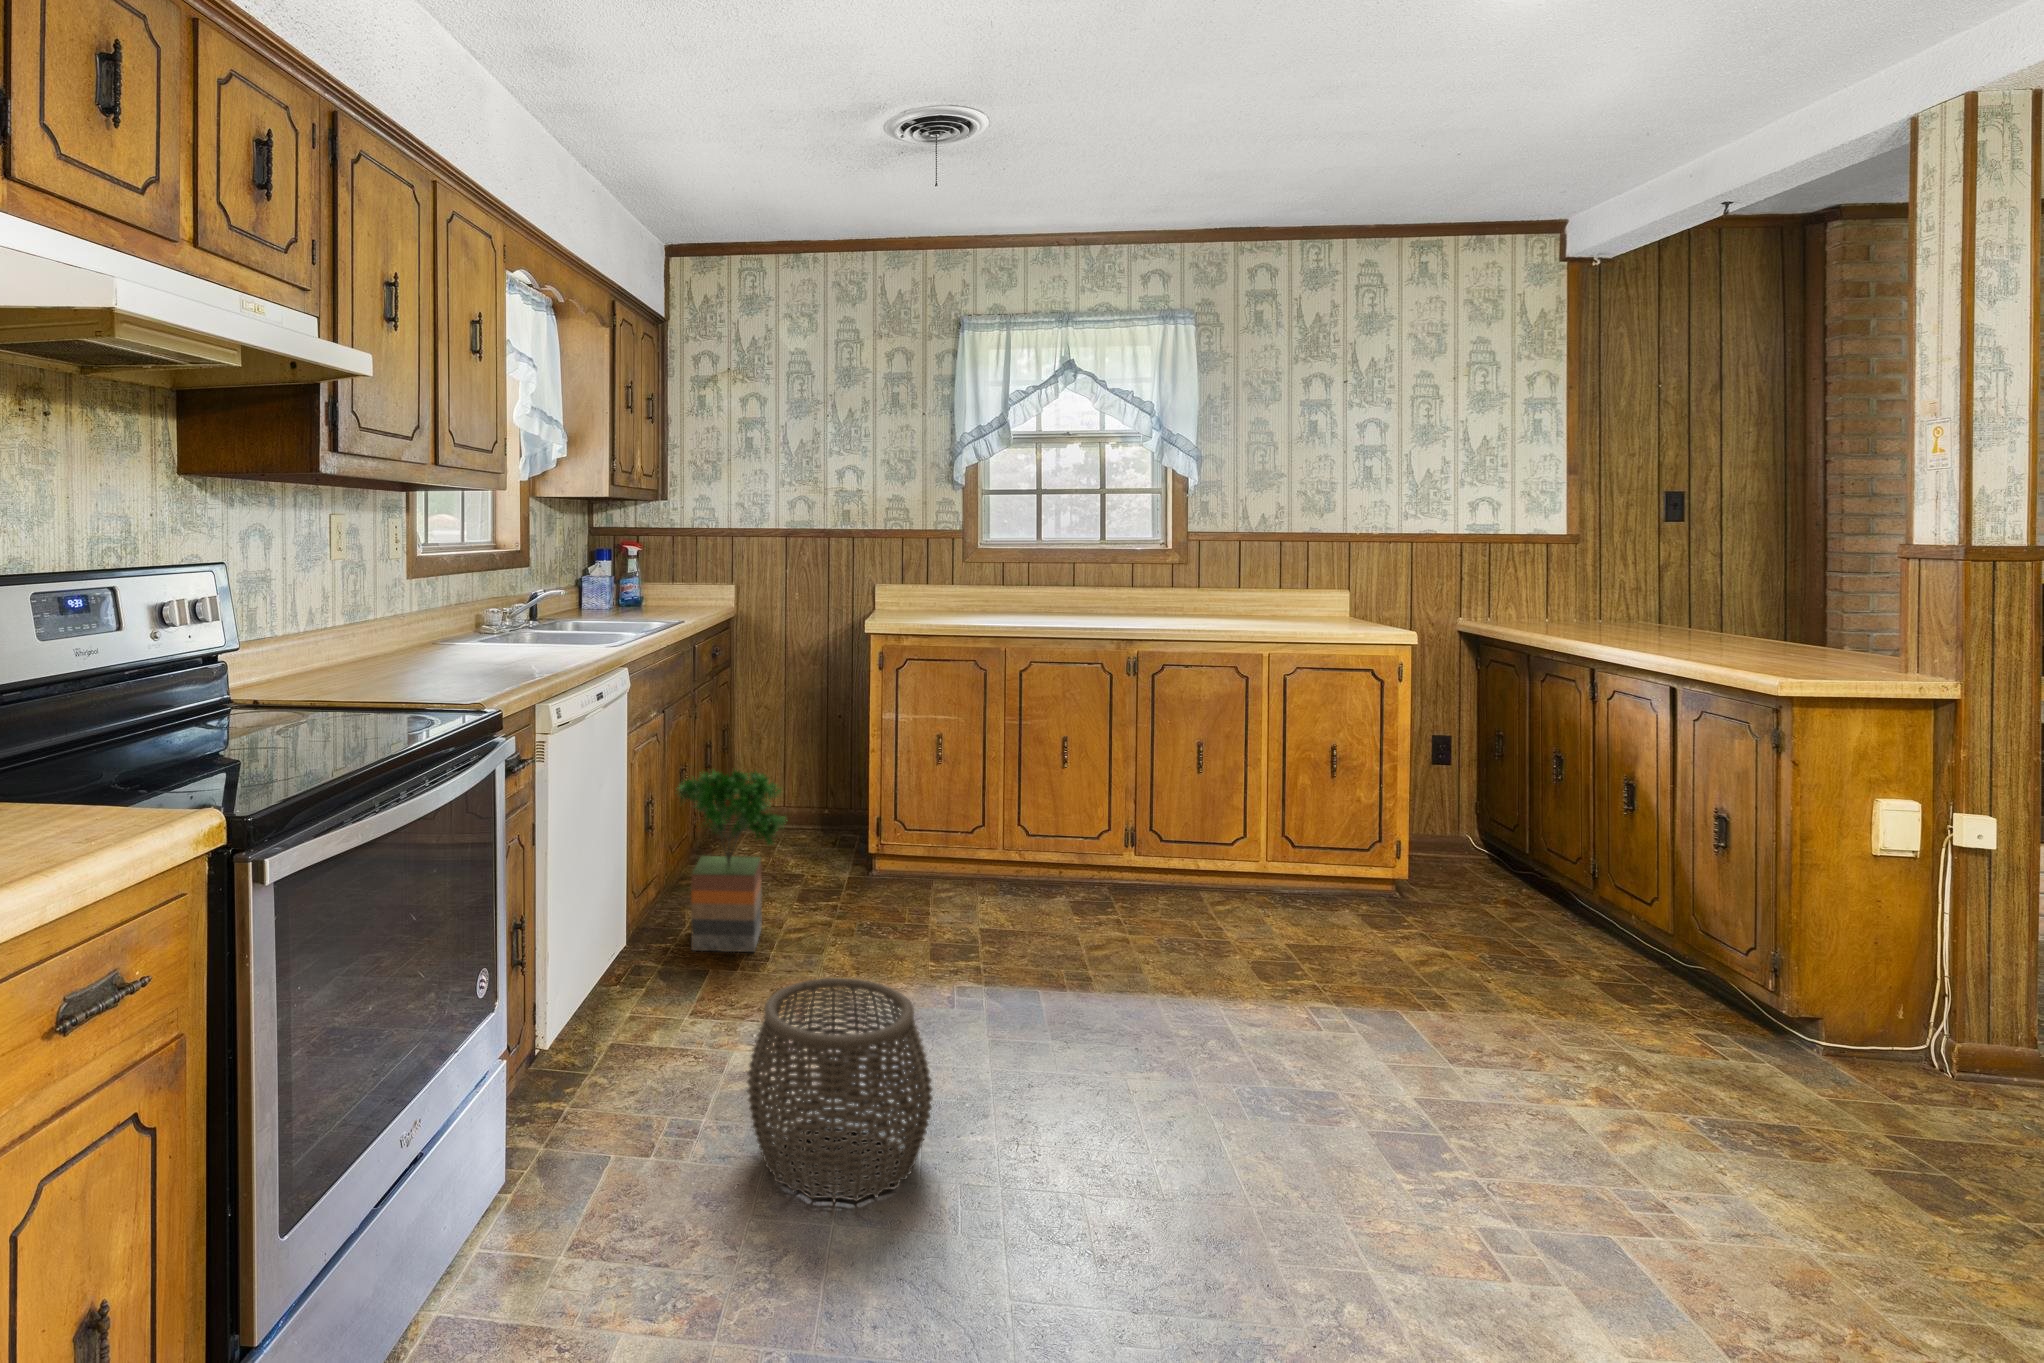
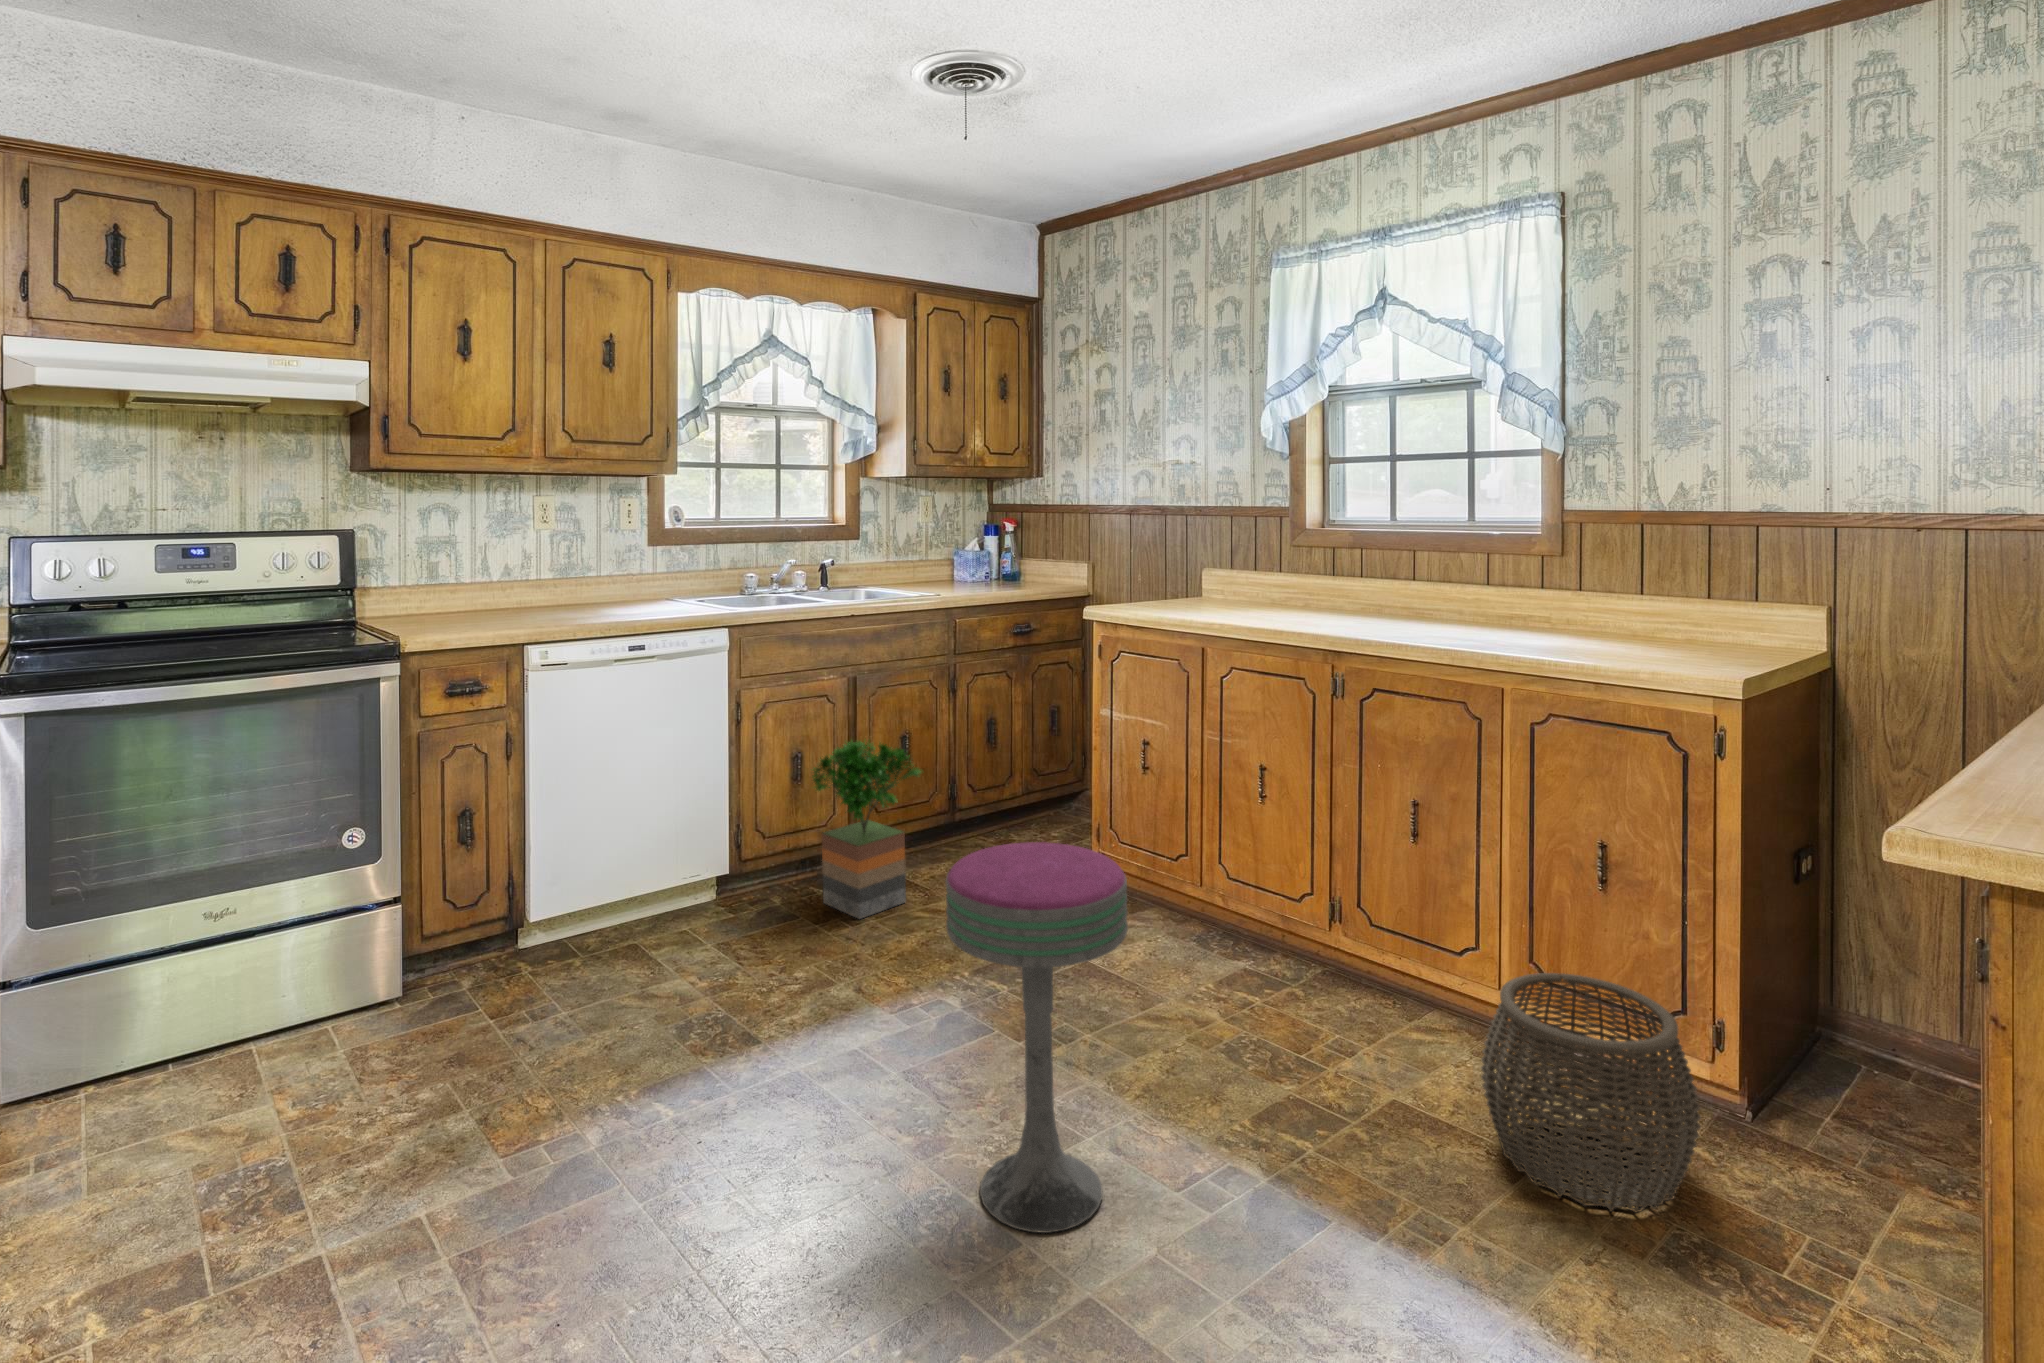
bar stool: none [1176,784,1326,1074] -> present [946,842,1128,1233]
woven basket: present [747,978,933,1201] -> present [1481,973,1701,1212]

